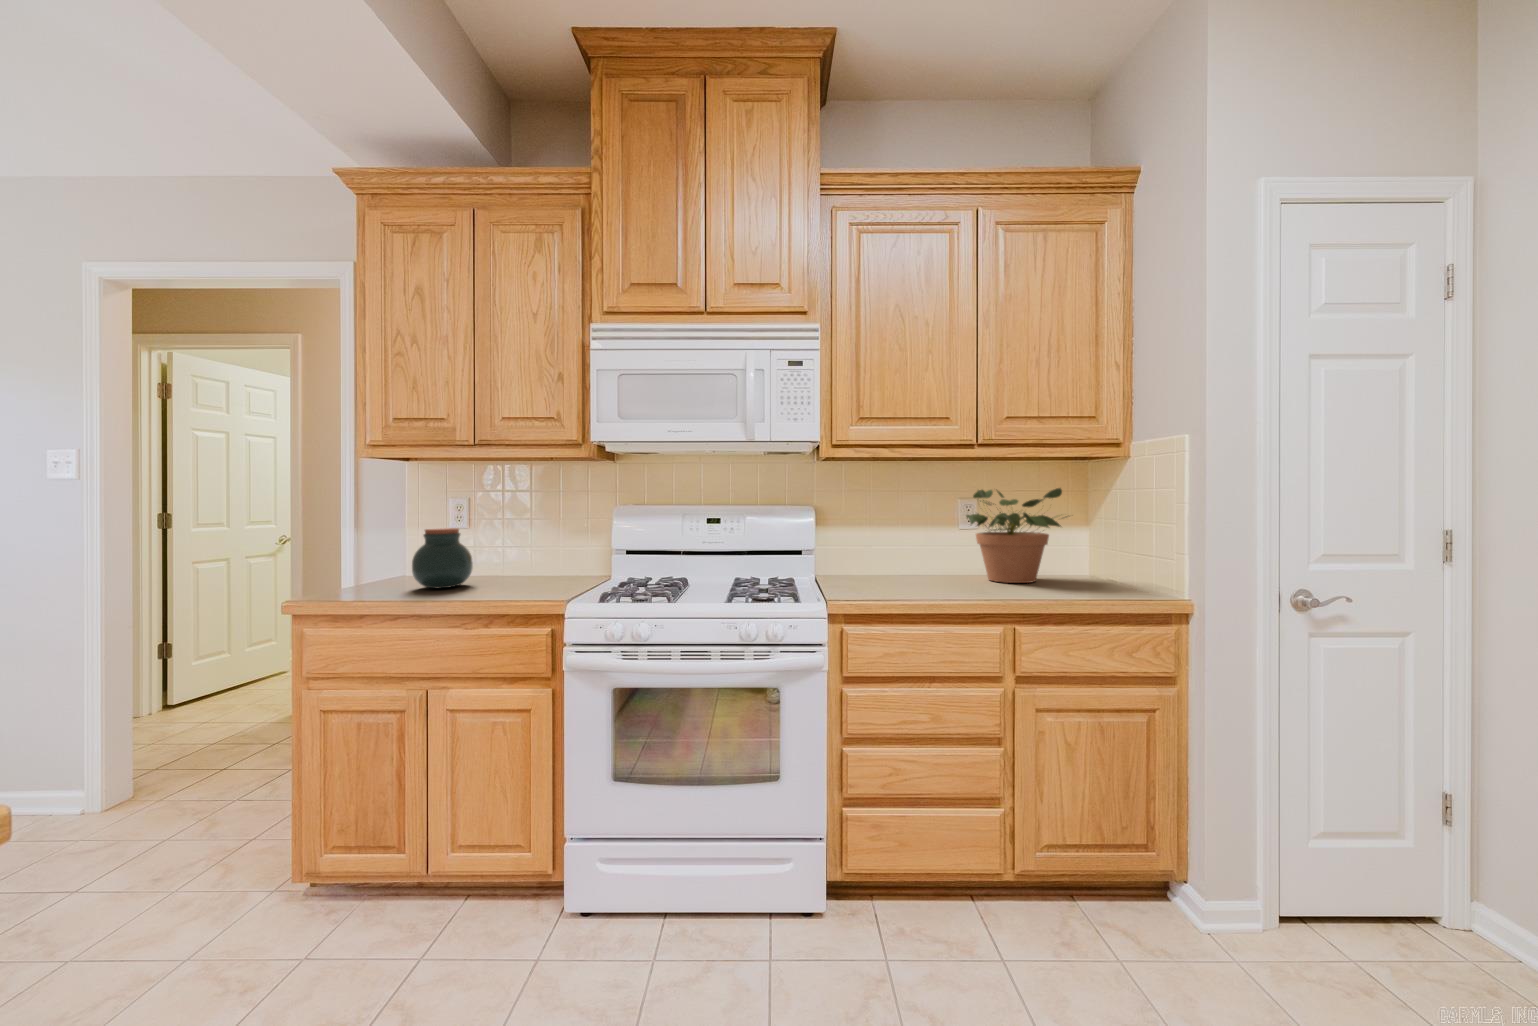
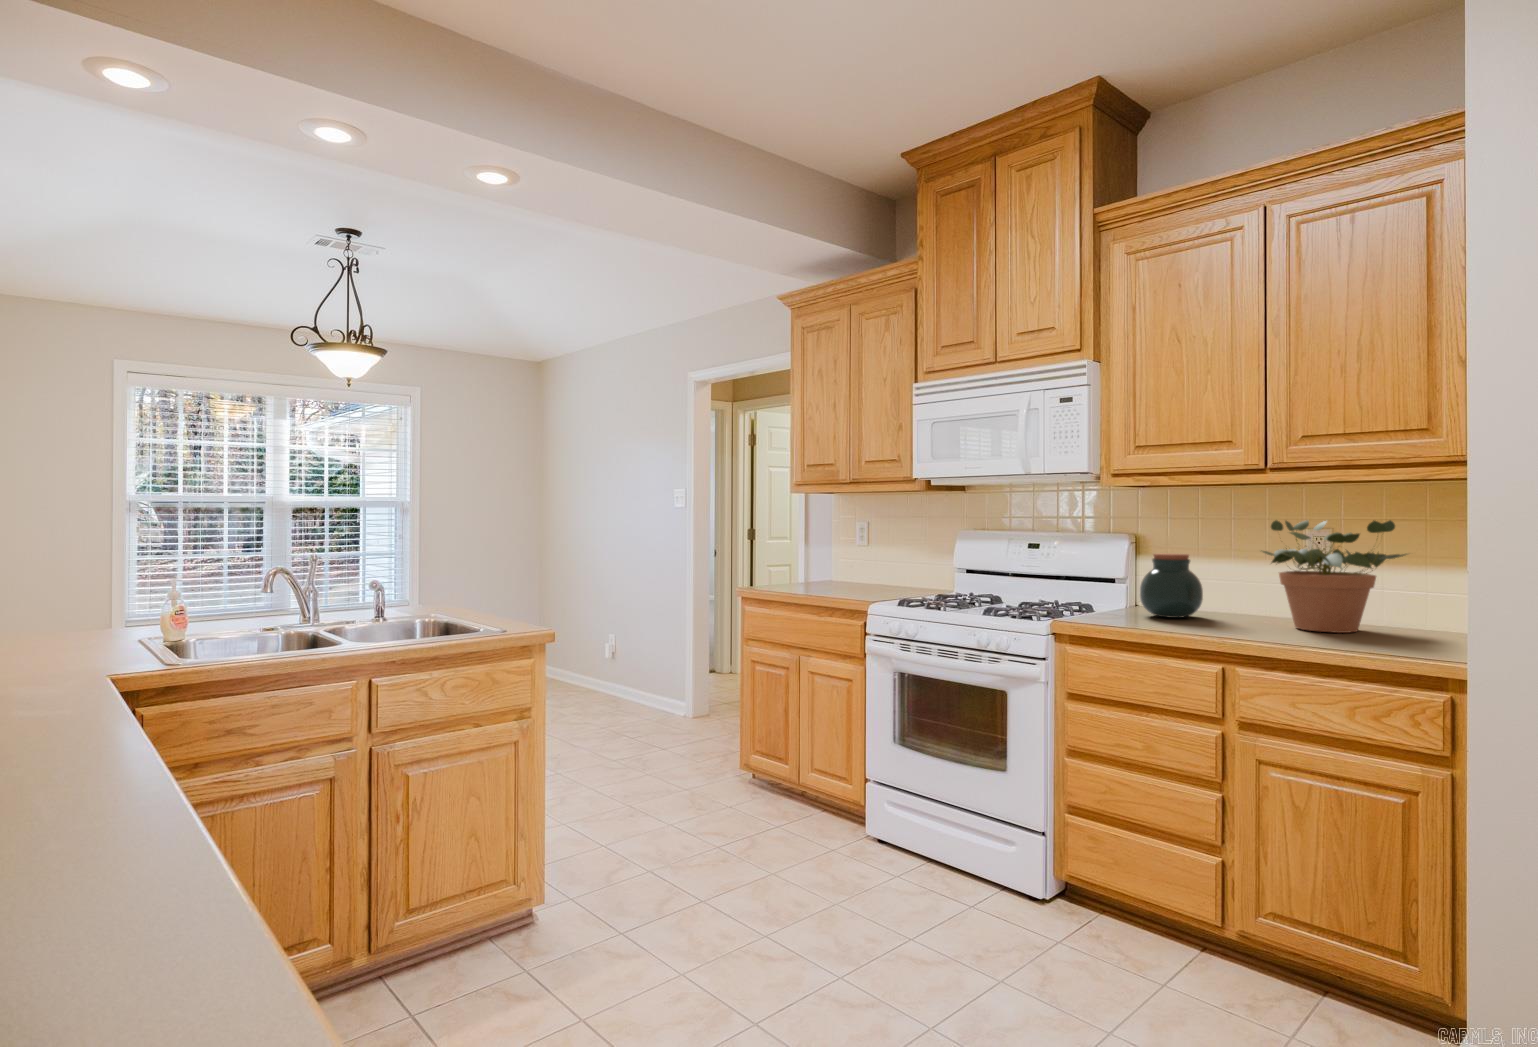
jar: present [412,528,473,588] -> present [1140,554,1203,618]

